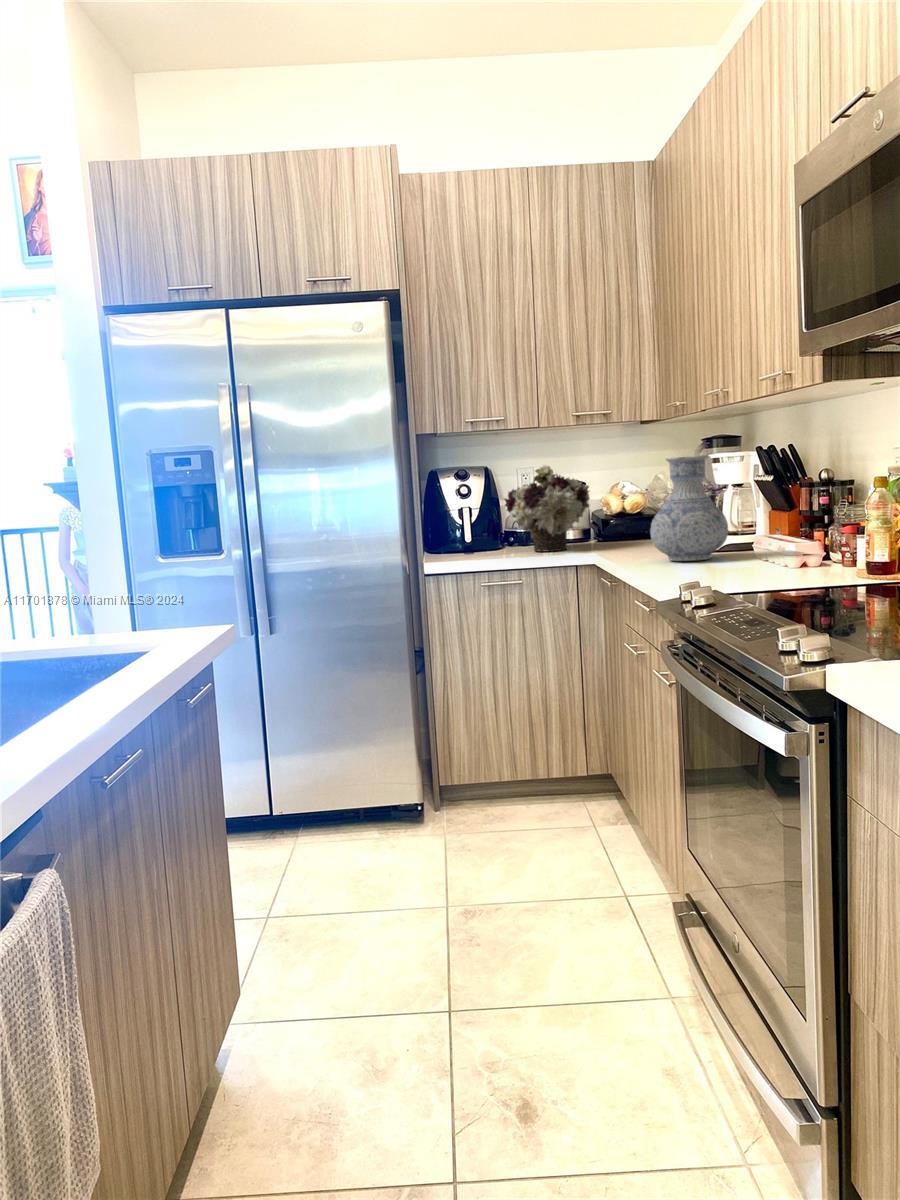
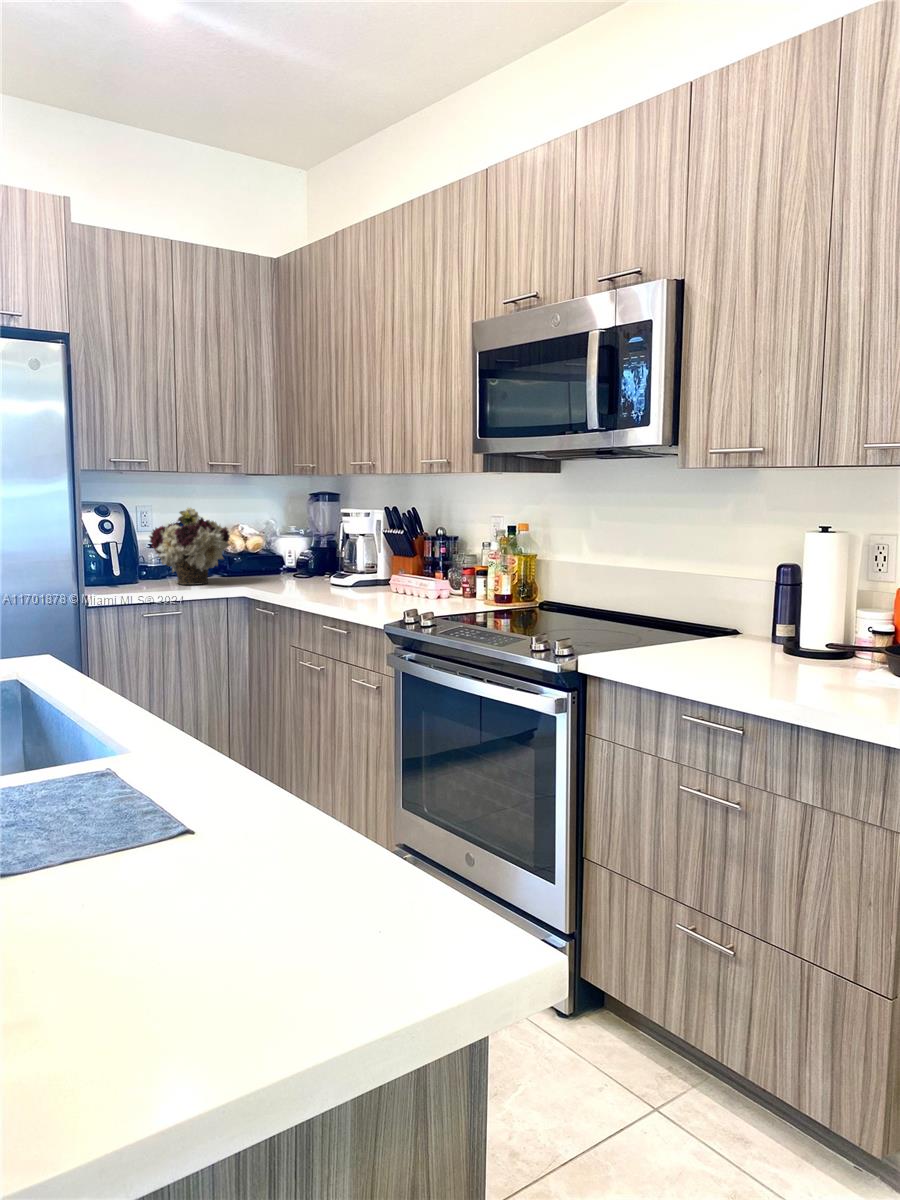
vase: present [650,455,728,561] -> none [312,511,372,594]

